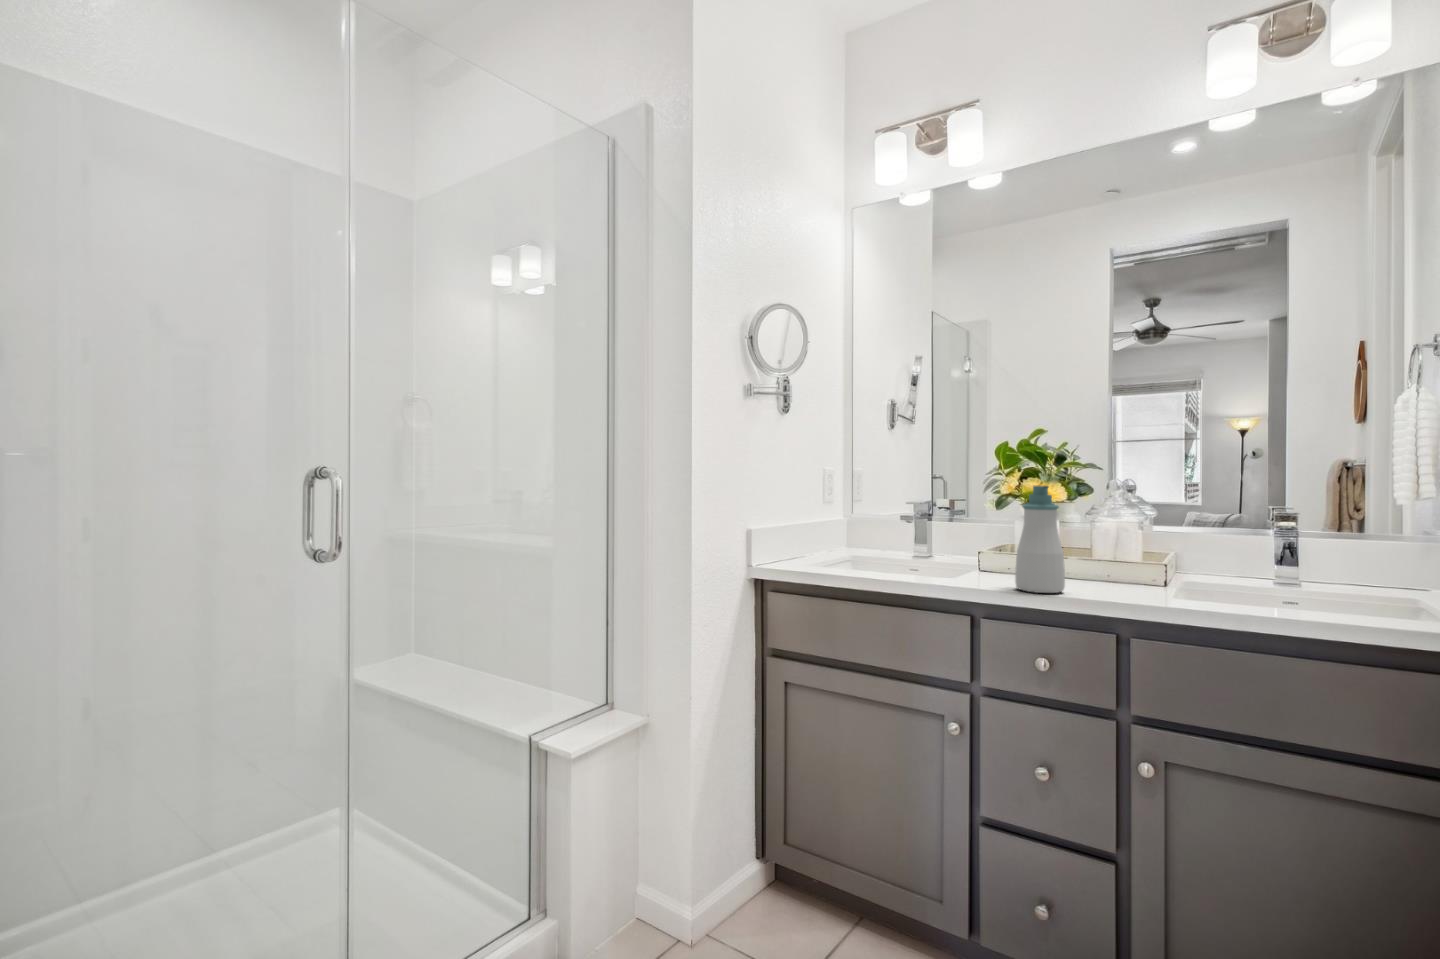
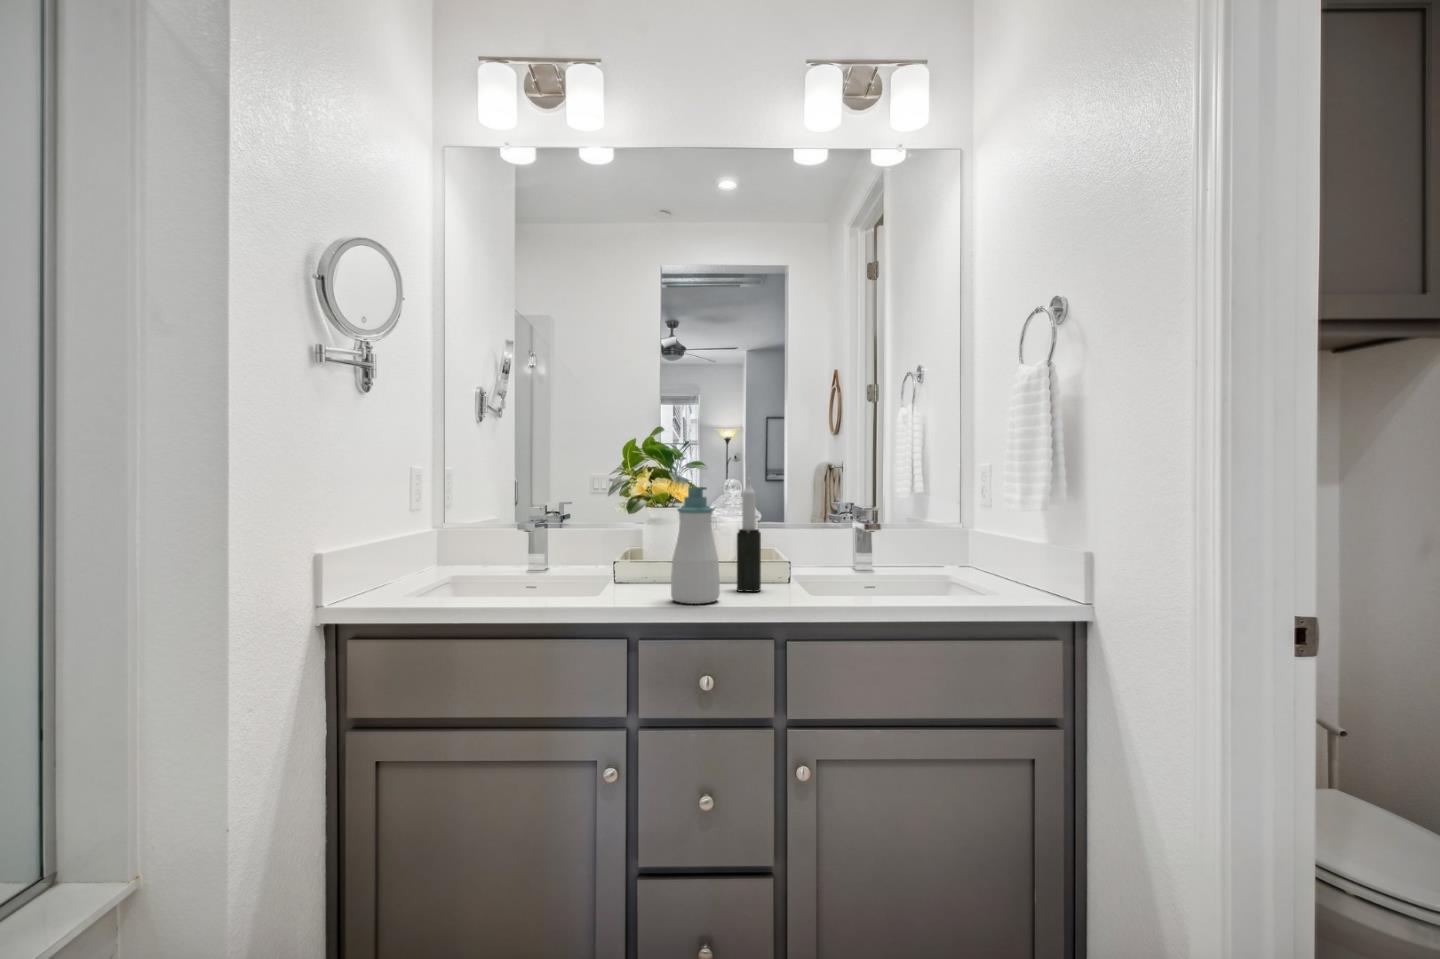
candle: none [1095,477,1125,590] -> present [737,478,761,592]

